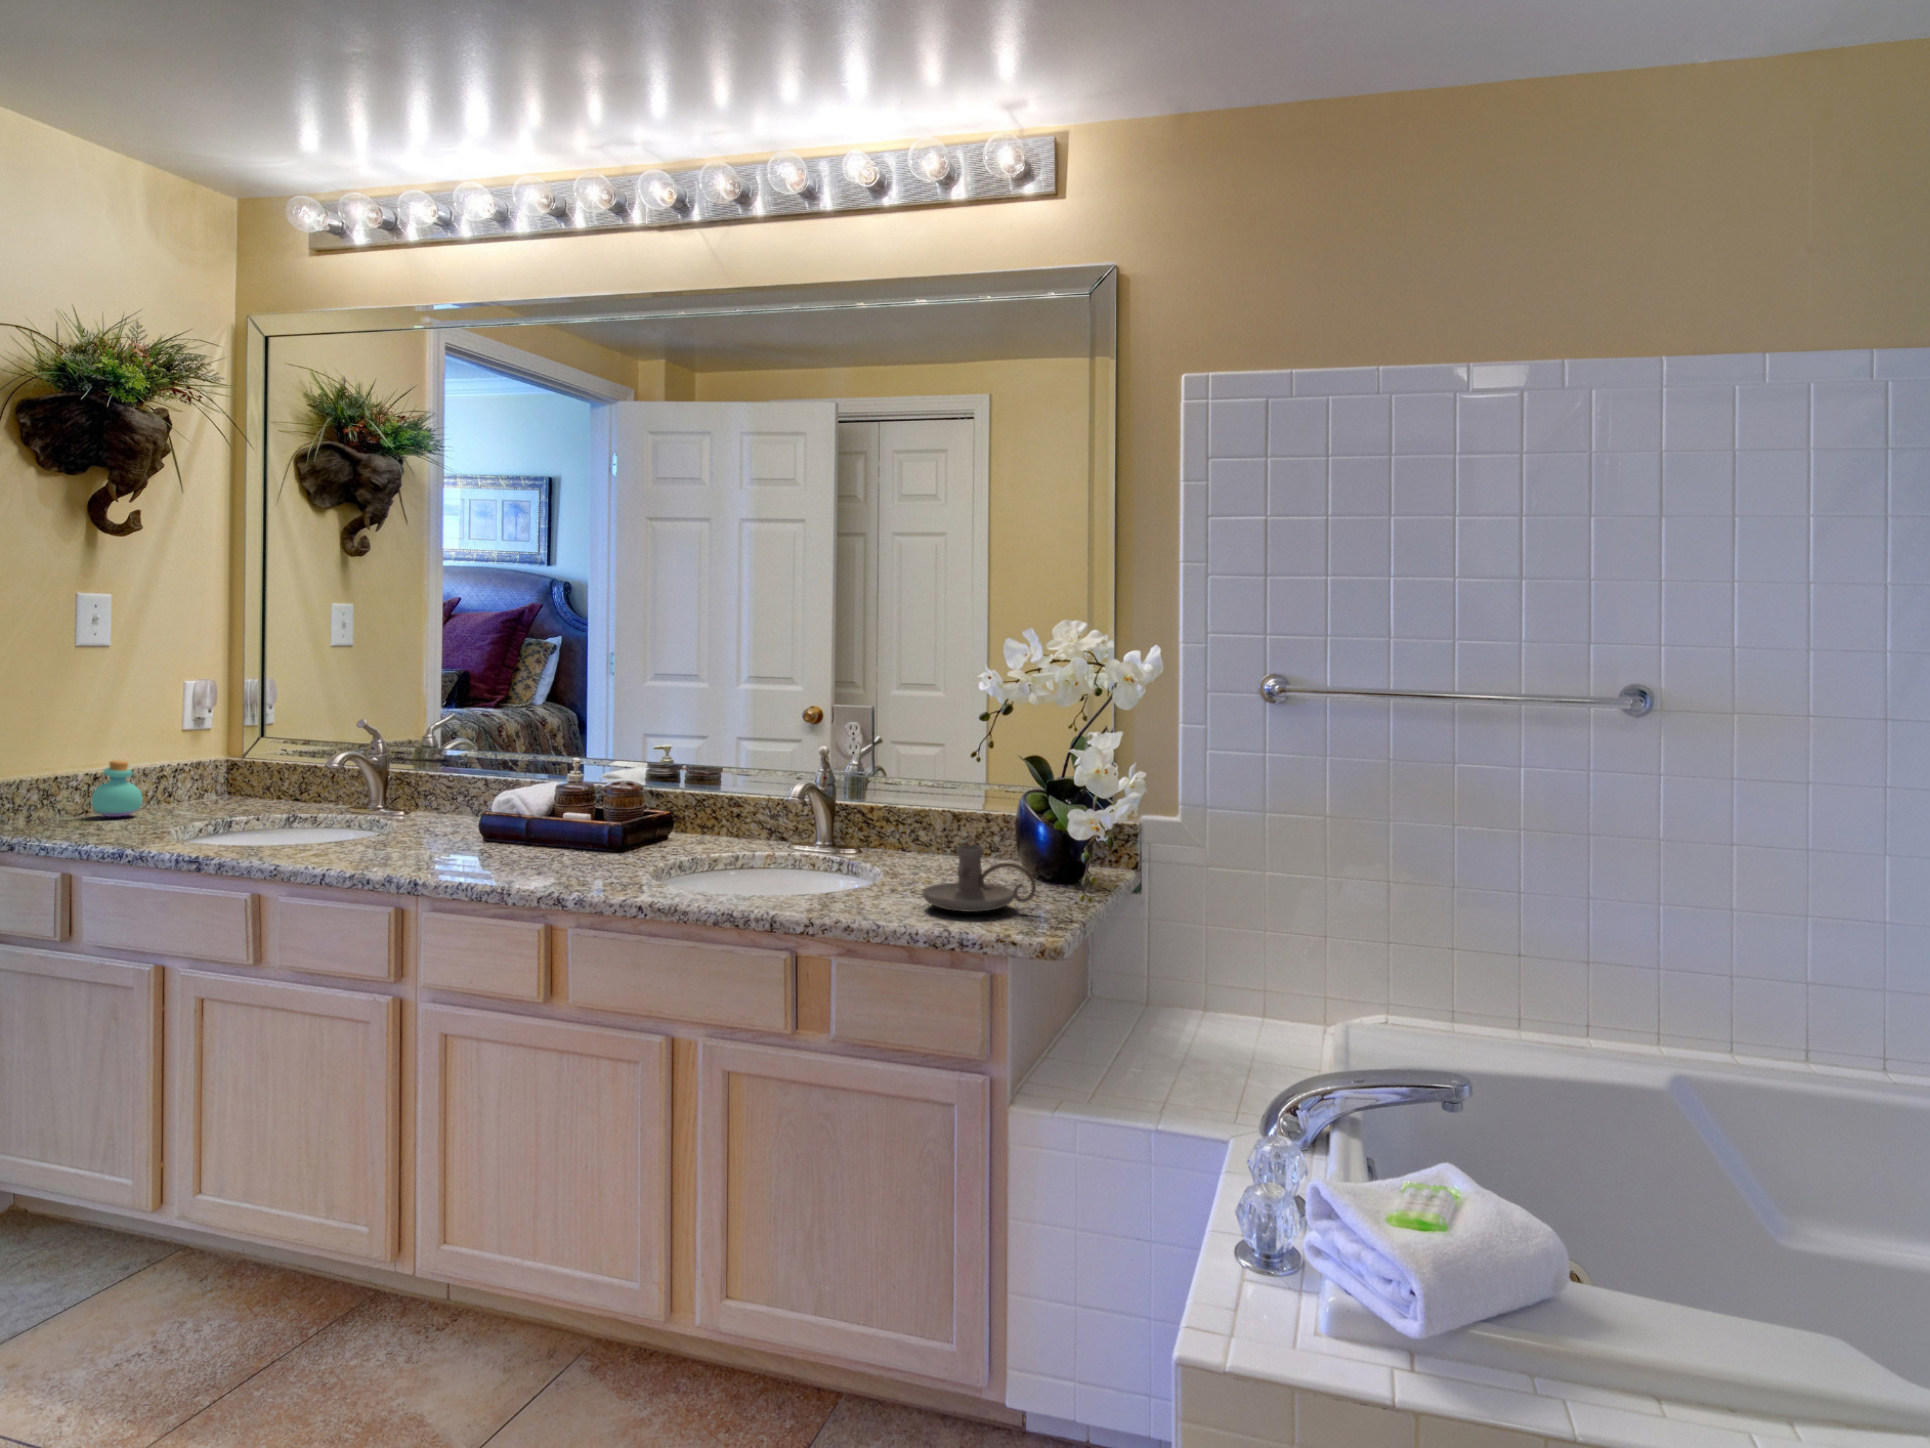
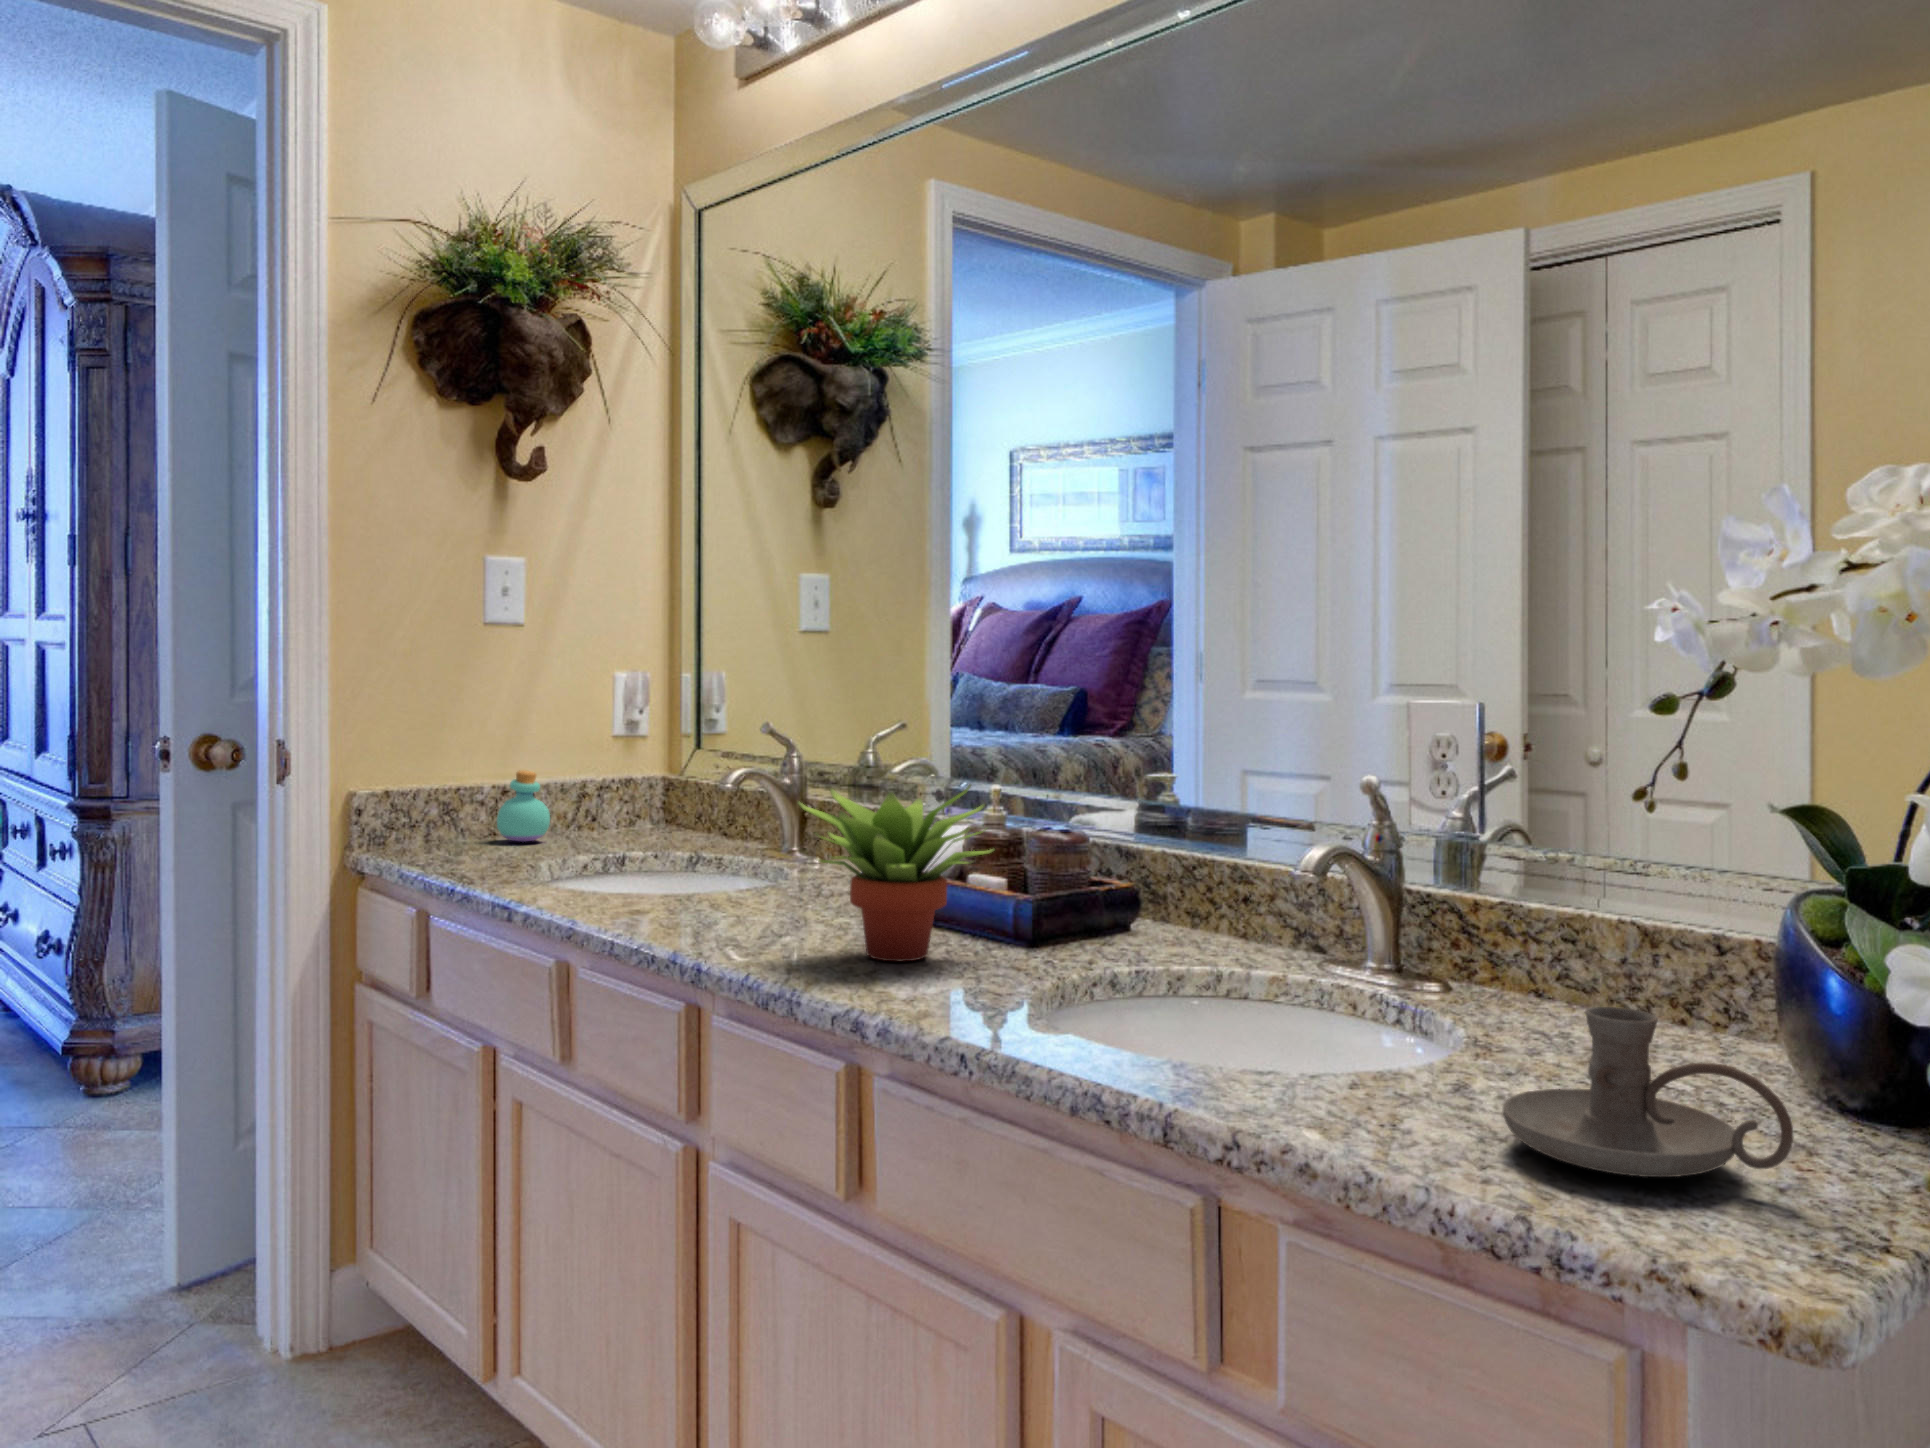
succulent plant: none [474,758,600,868] -> present [797,784,994,961]

